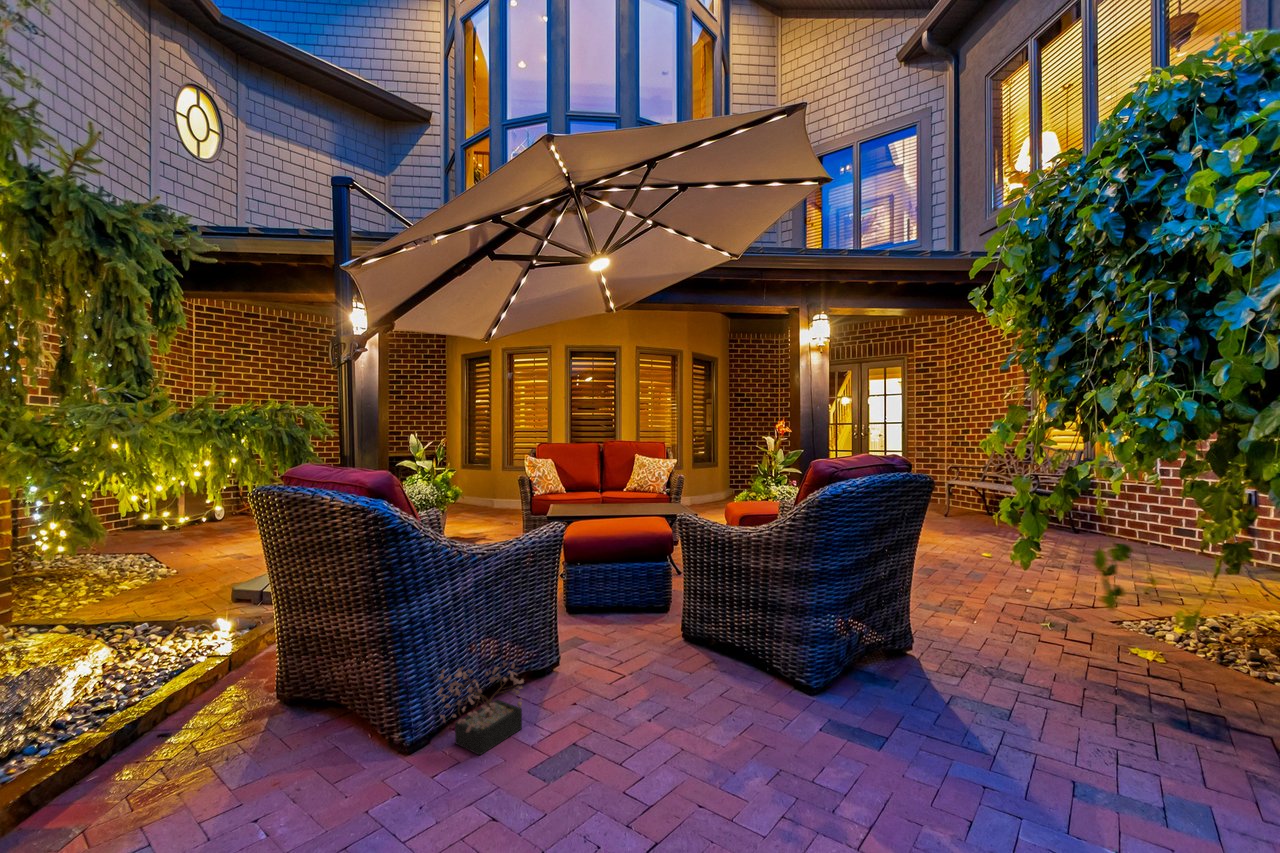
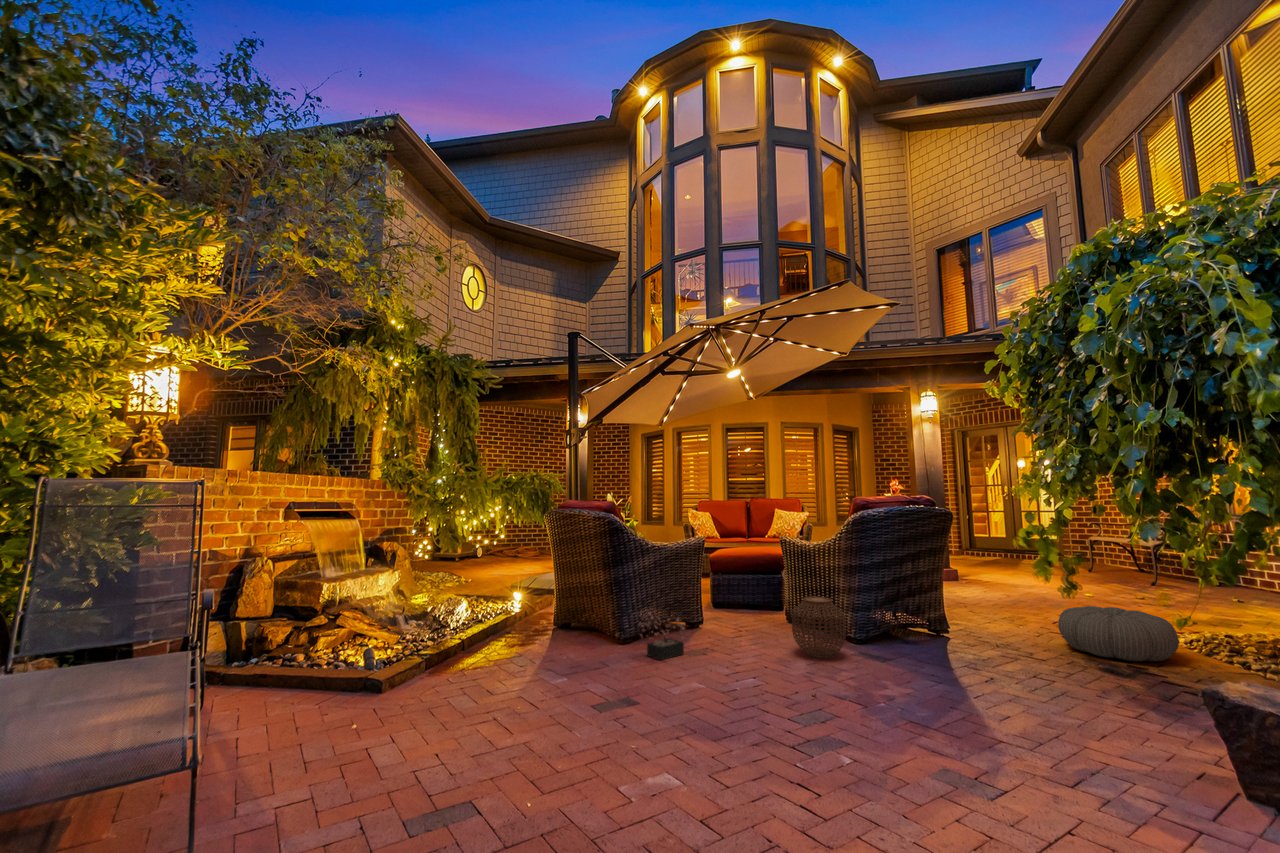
pouf: none [997,581,1140,656] -> present [1058,606,1179,662]
woven basket: none [694,606,774,705] -> present [791,596,846,658]

